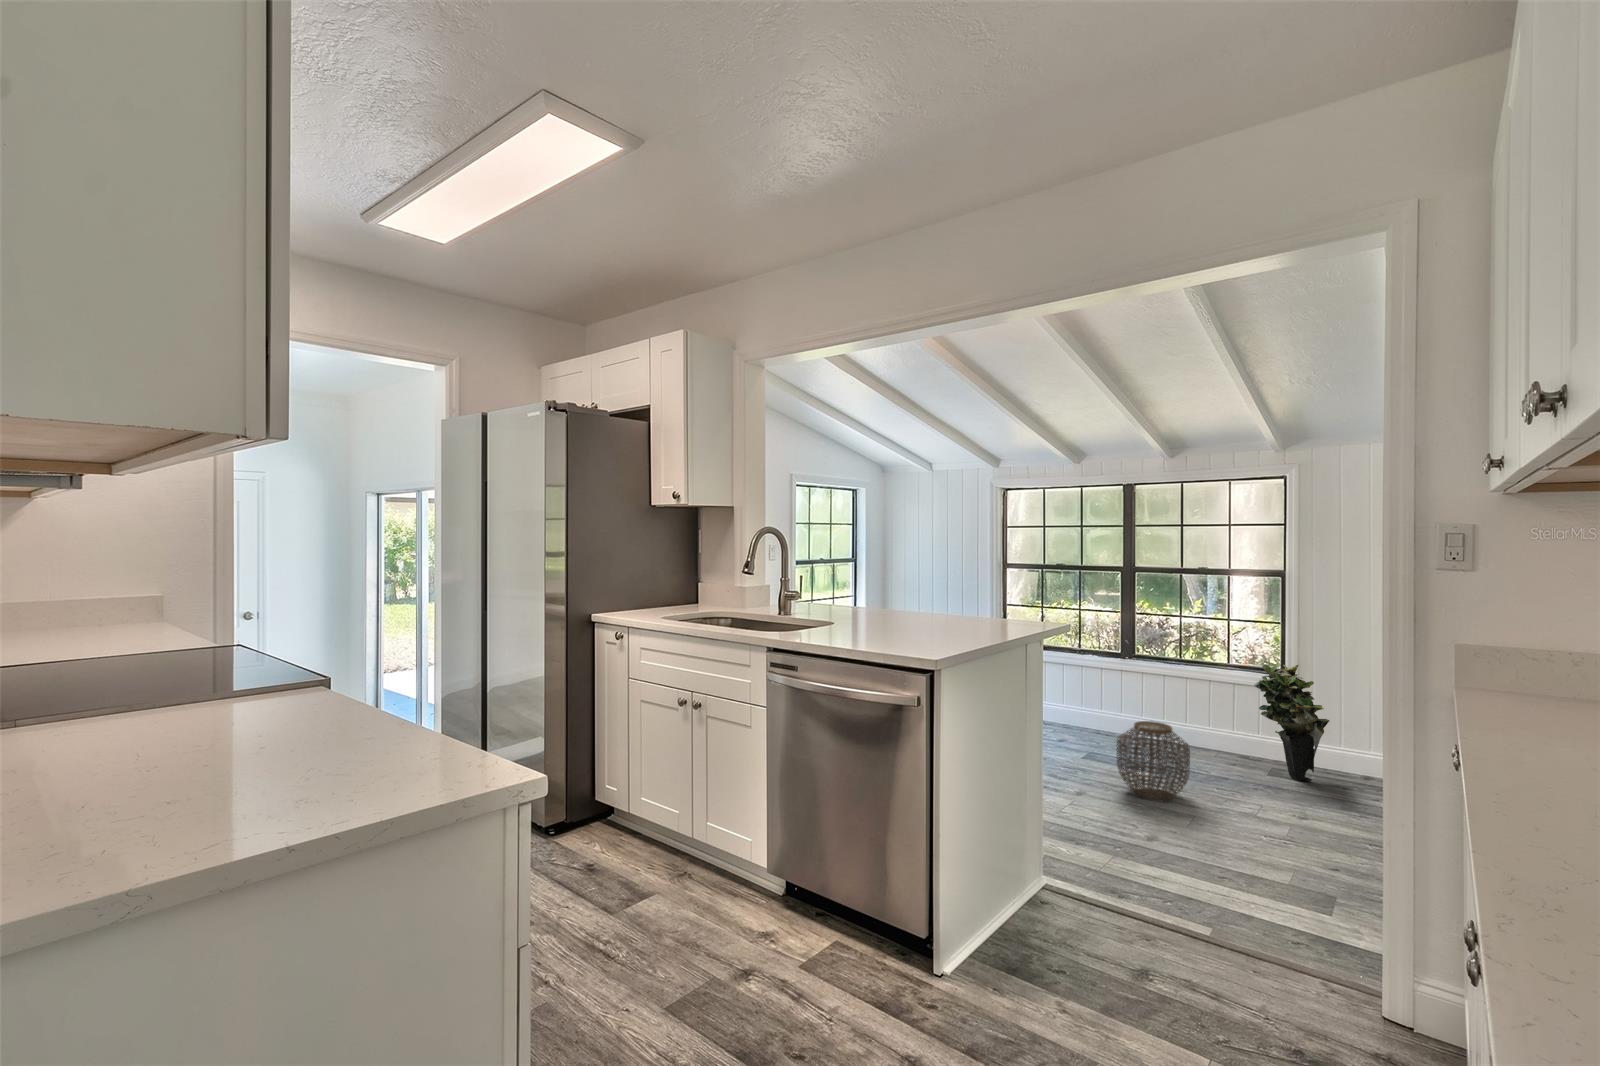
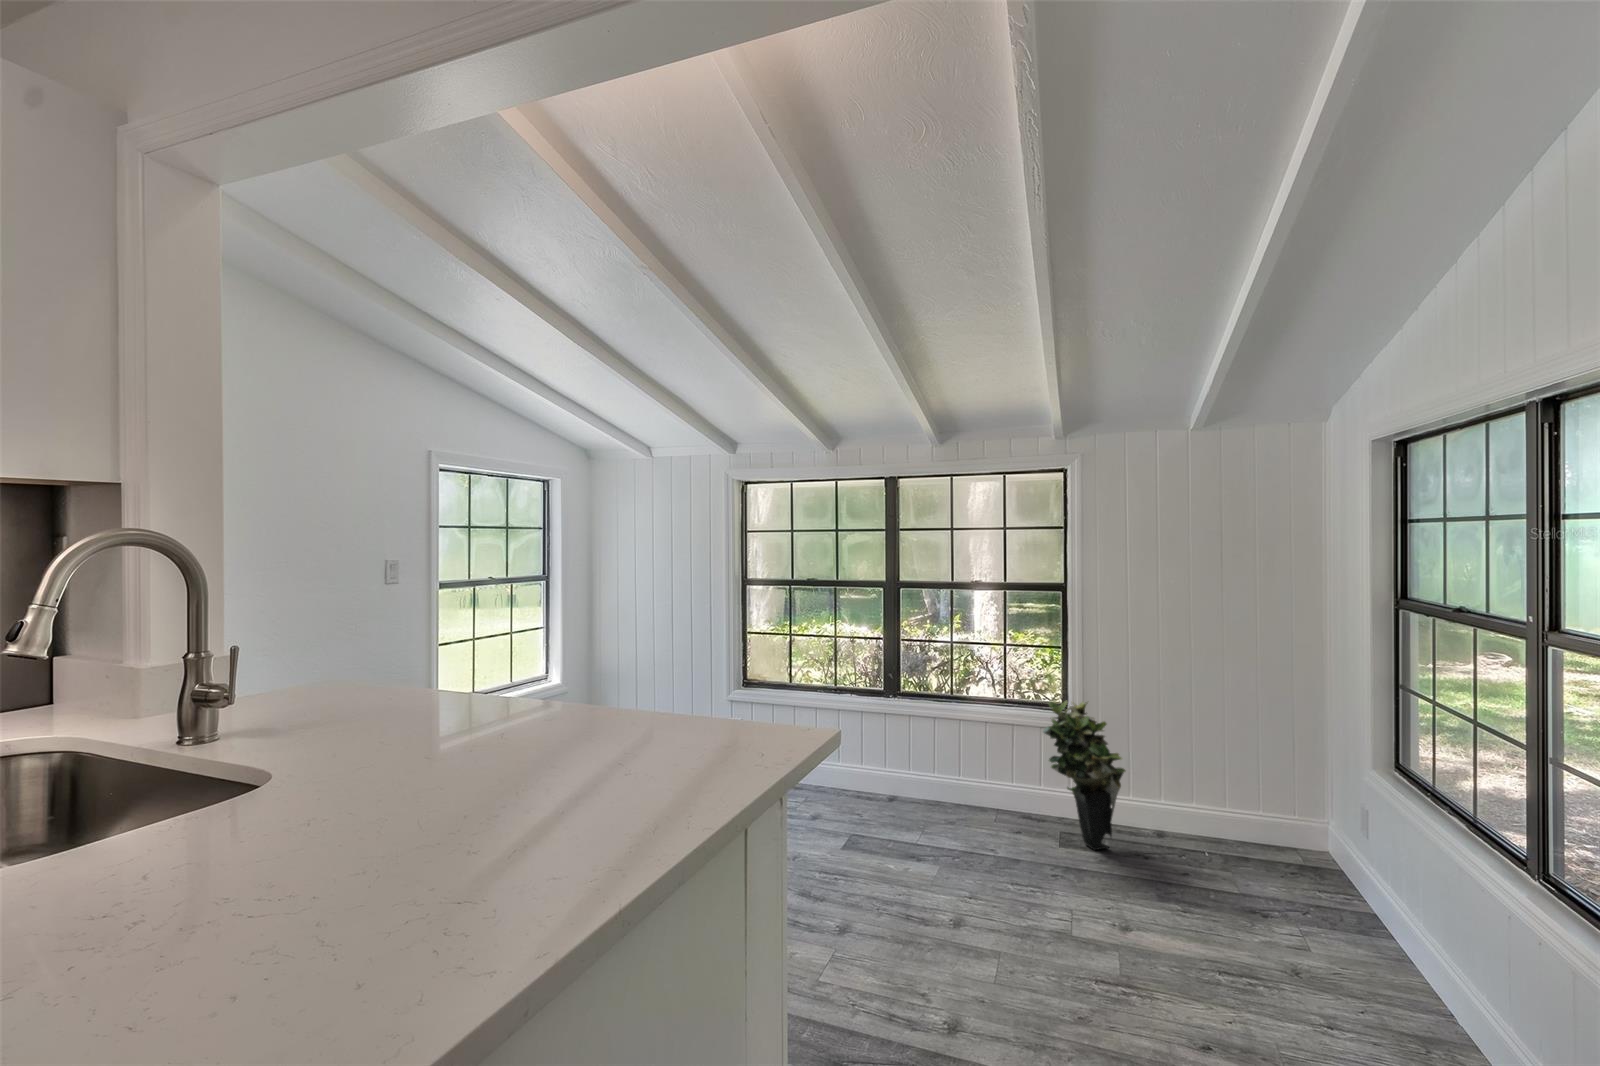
woven basket: present [1117,721,1190,800] -> none [891,807,986,923]

